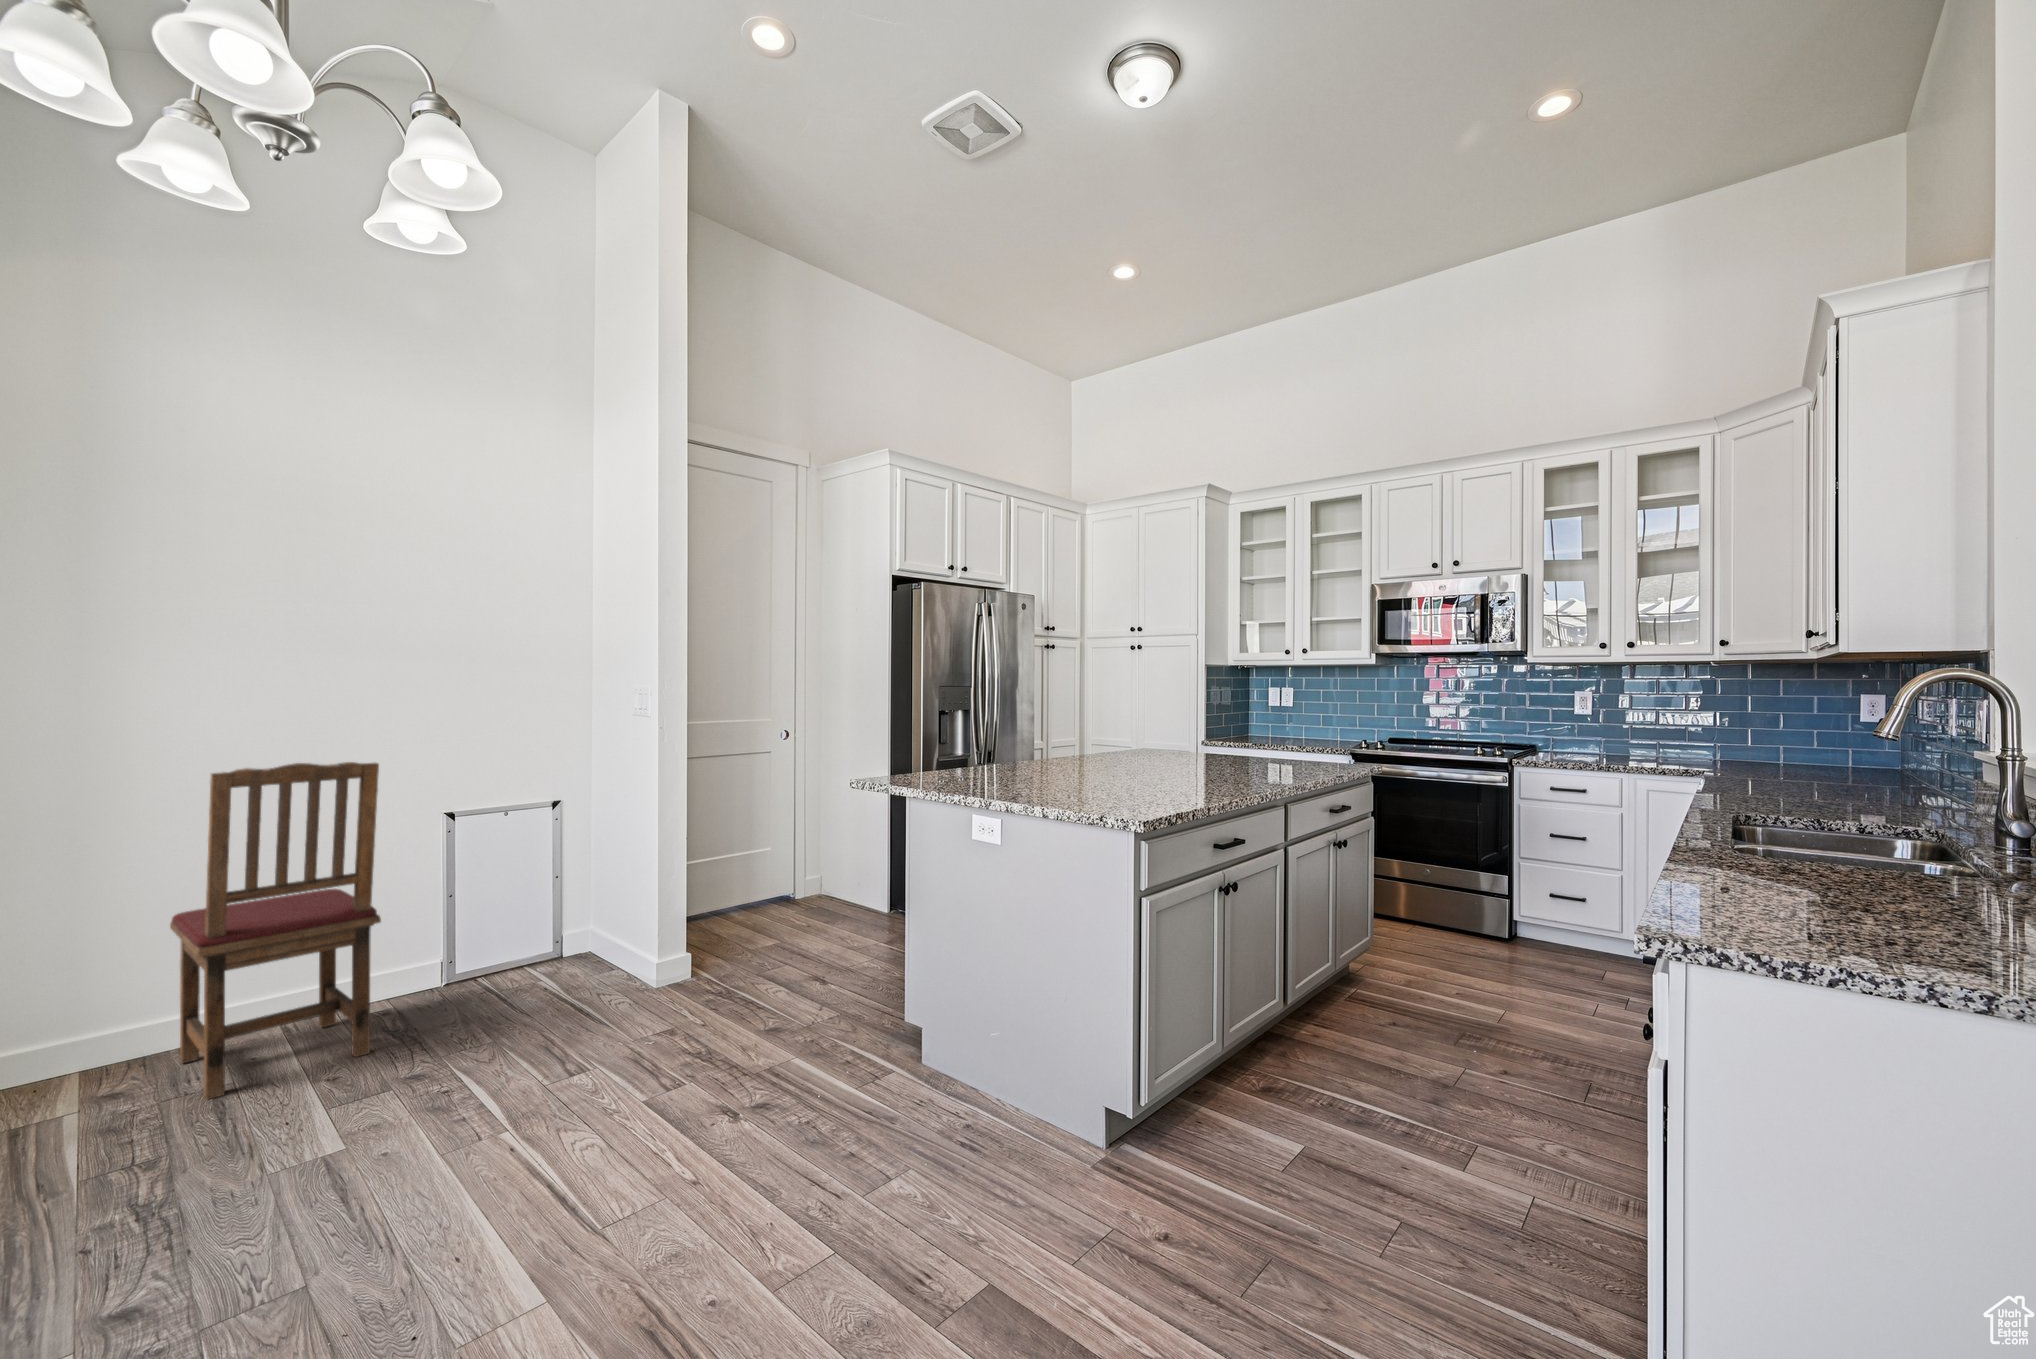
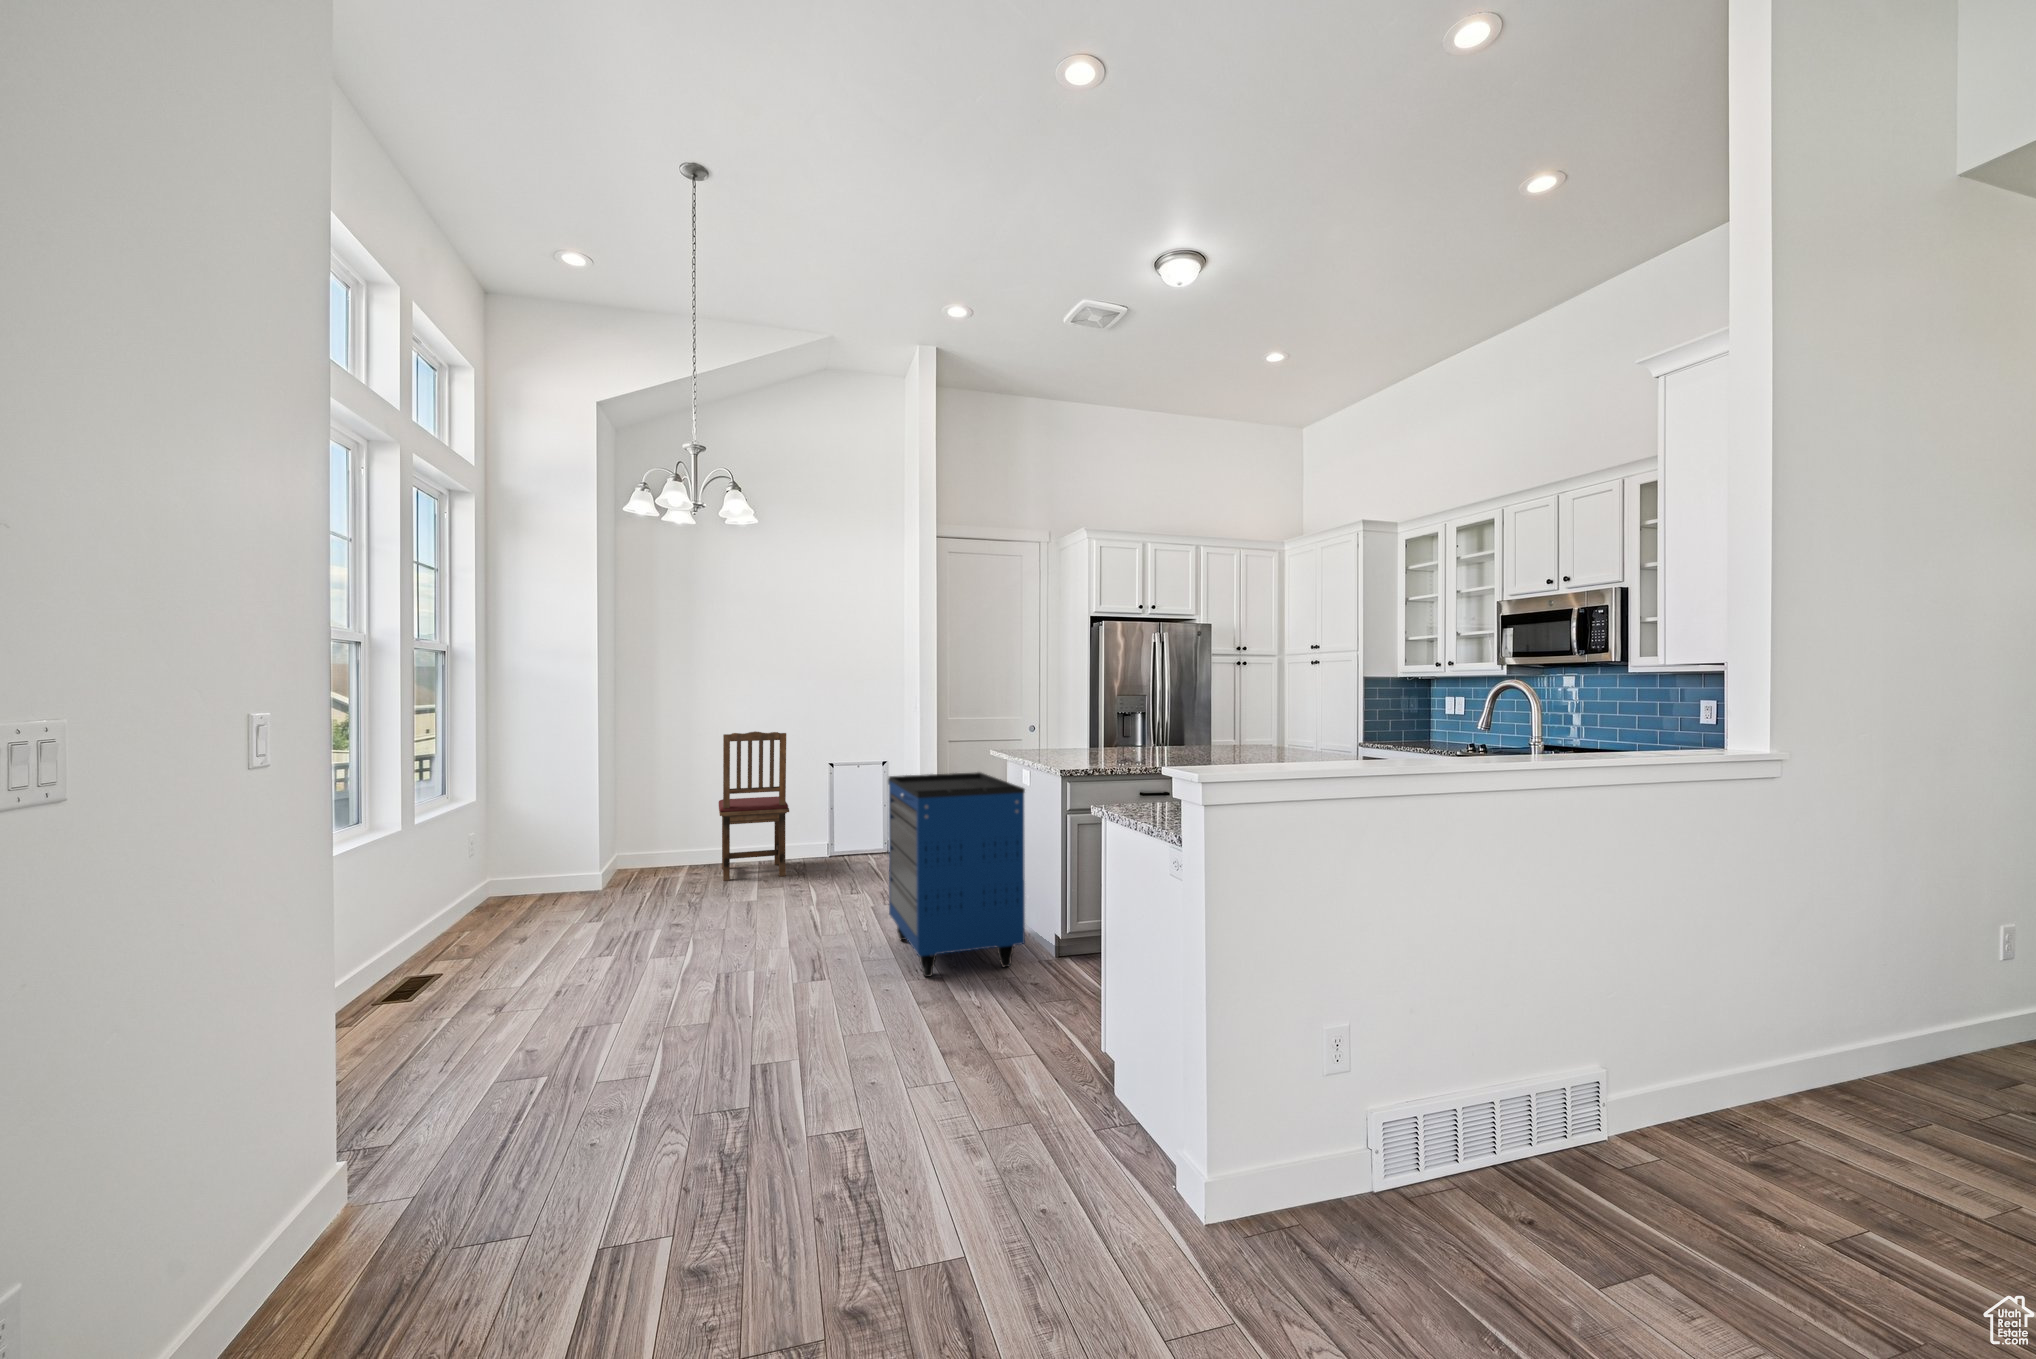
storage cabinet: none [754,823,1110,1282] -> present [888,772,1025,977]

